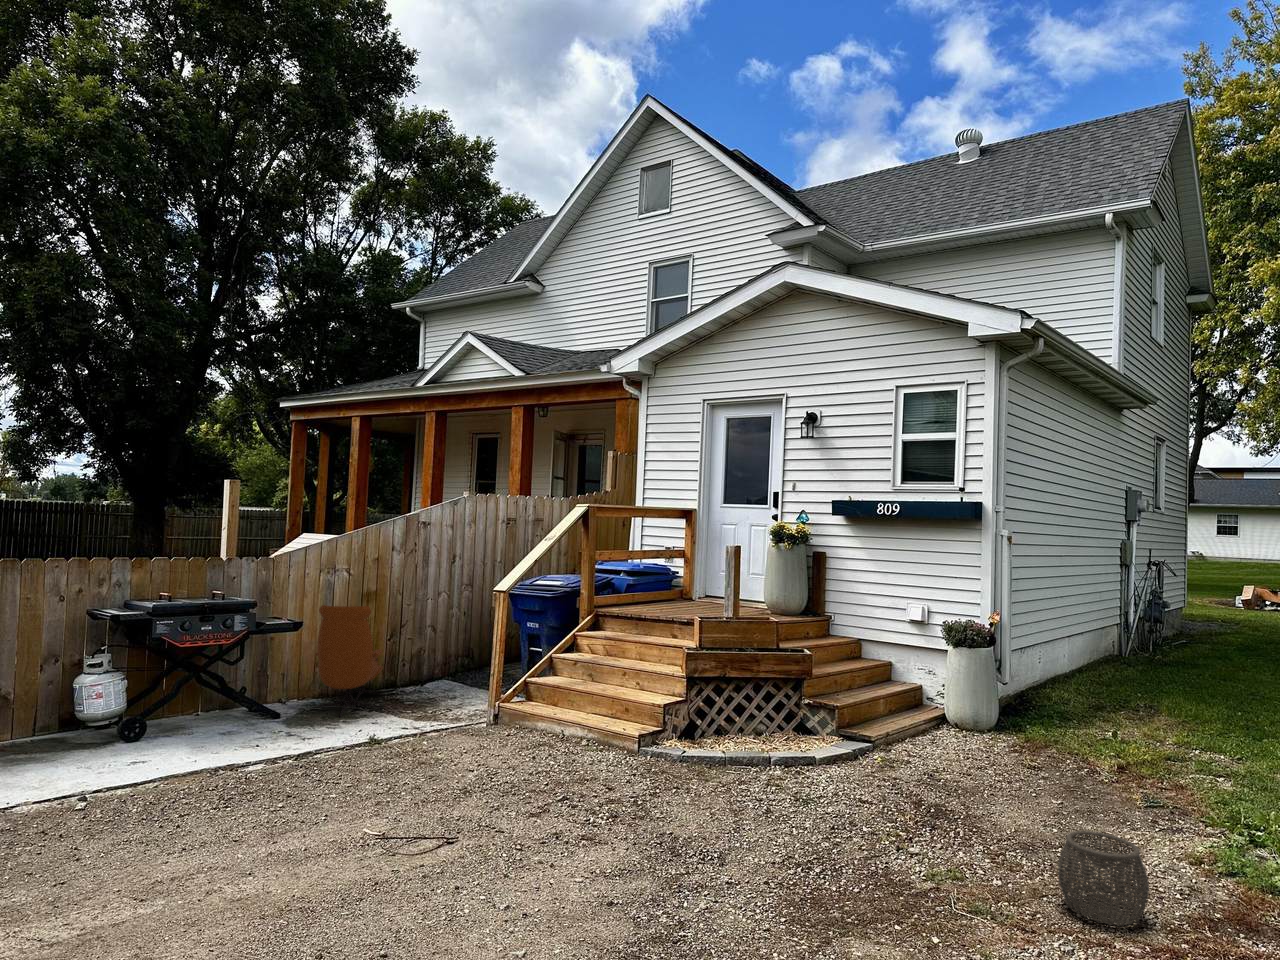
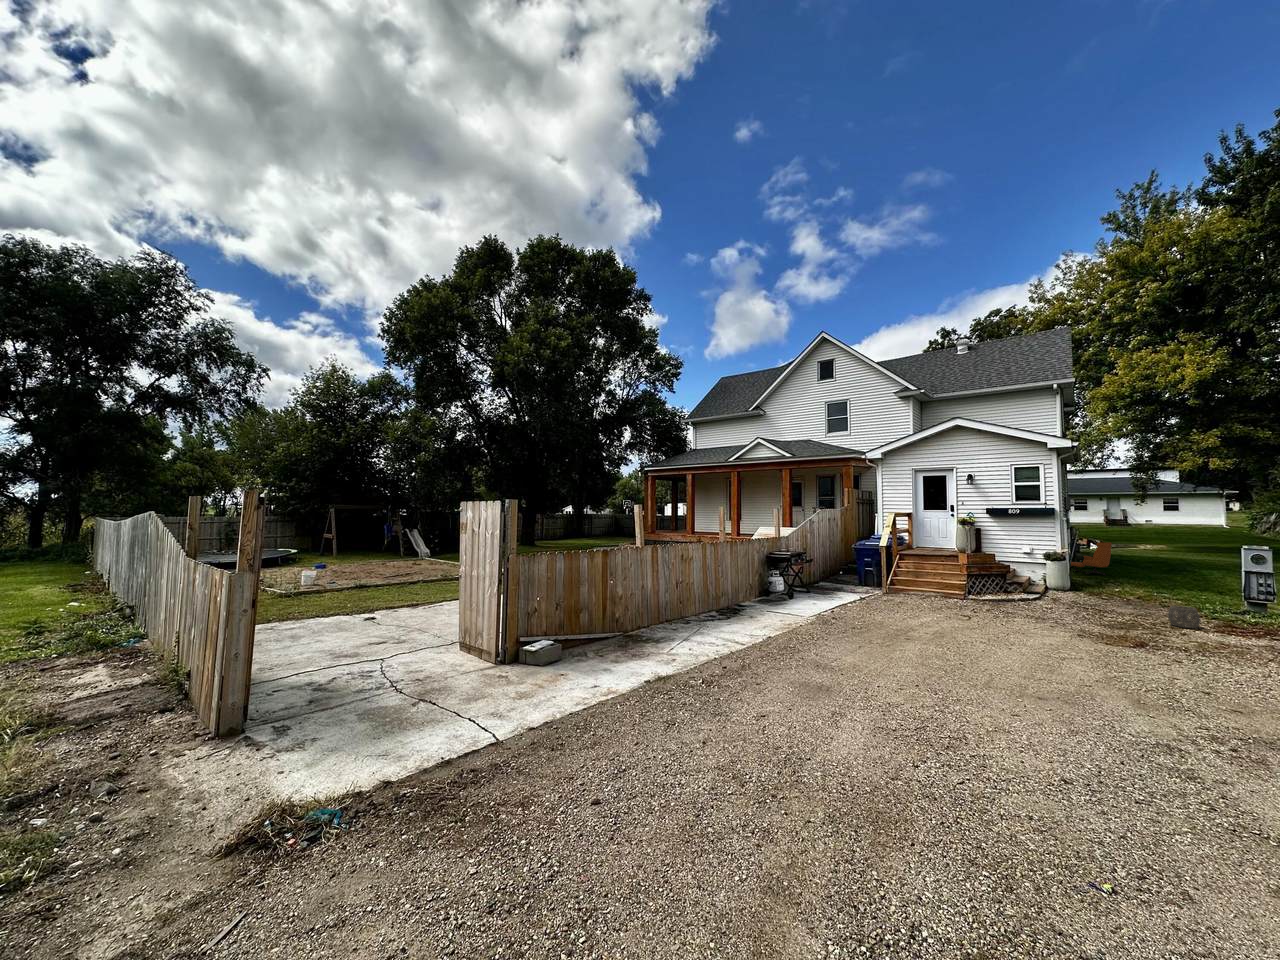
lounge chair: present [313,605,384,717] -> present [1071,542,1112,576]

